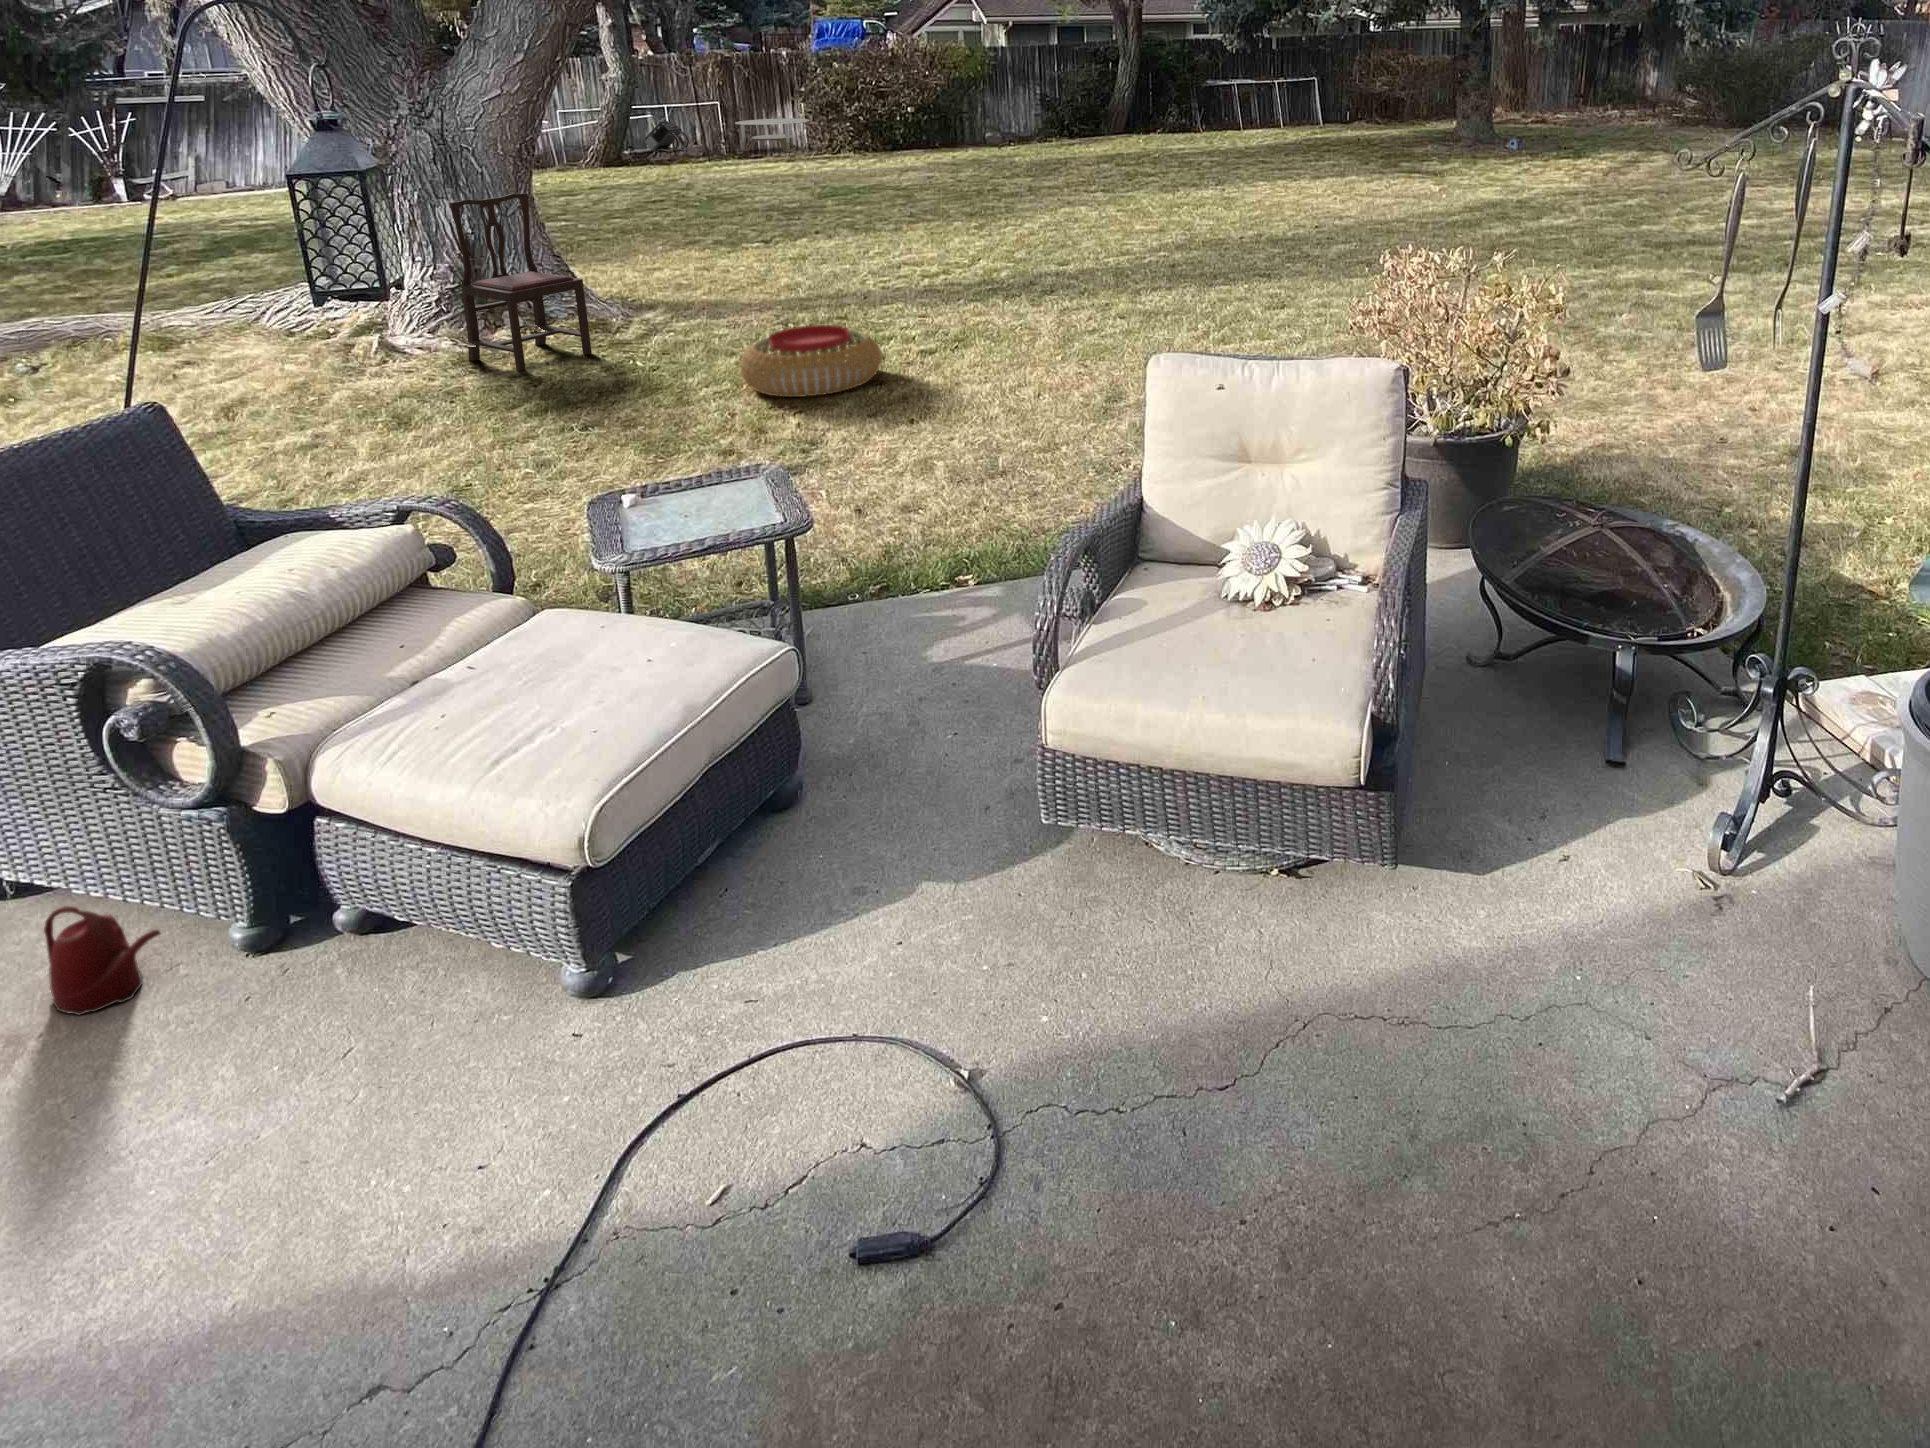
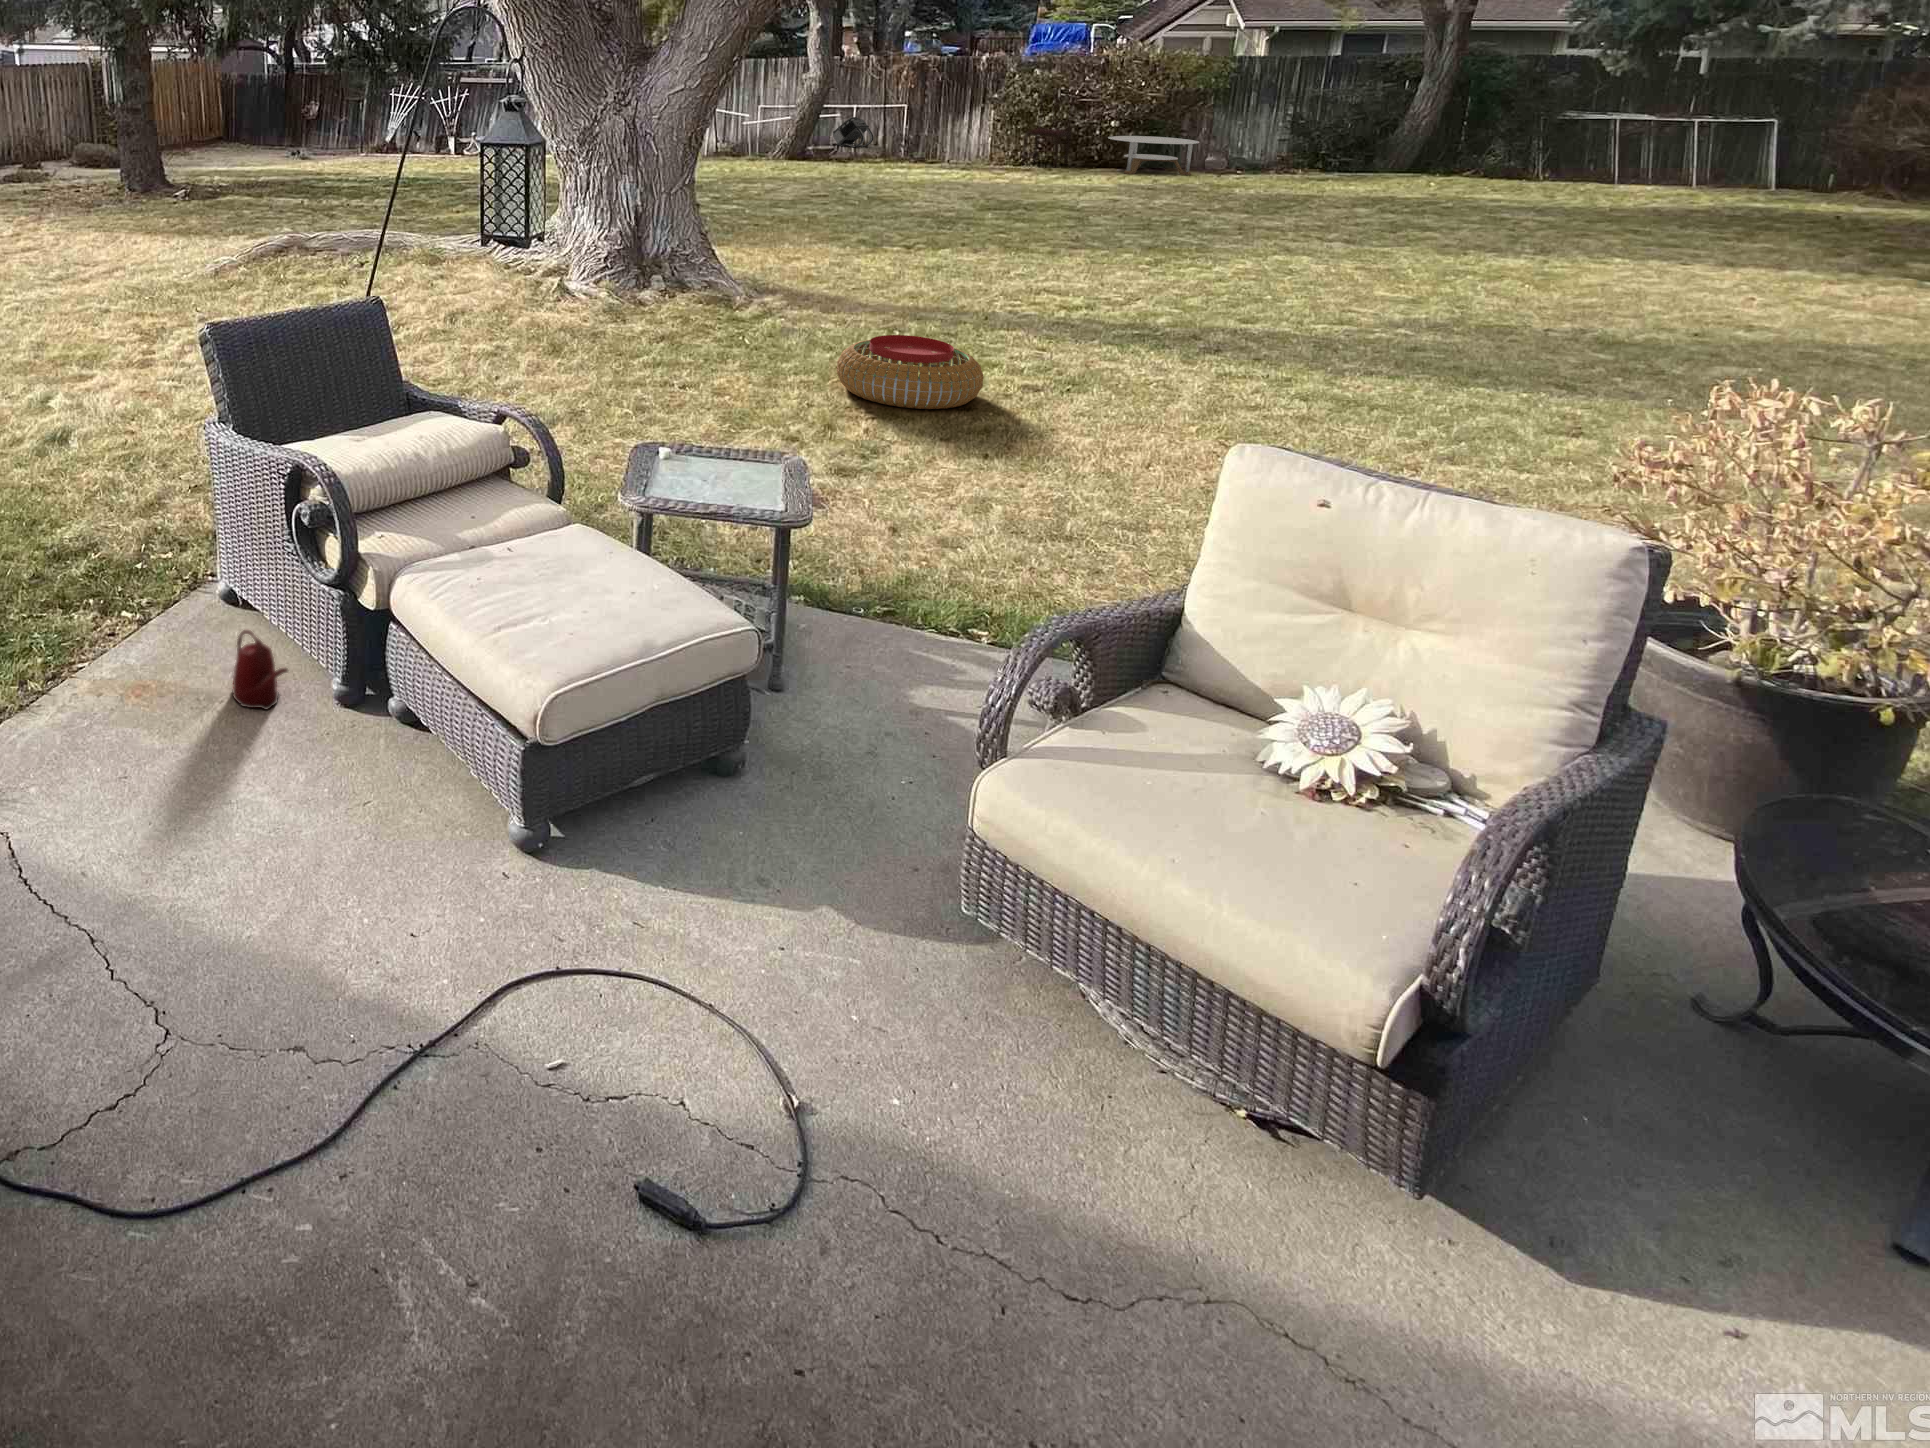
round table: present [735,118,810,152] -> present [1108,136,1200,175]
dining chair: present [450,193,592,371] -> present [1021,95,1075,166]

